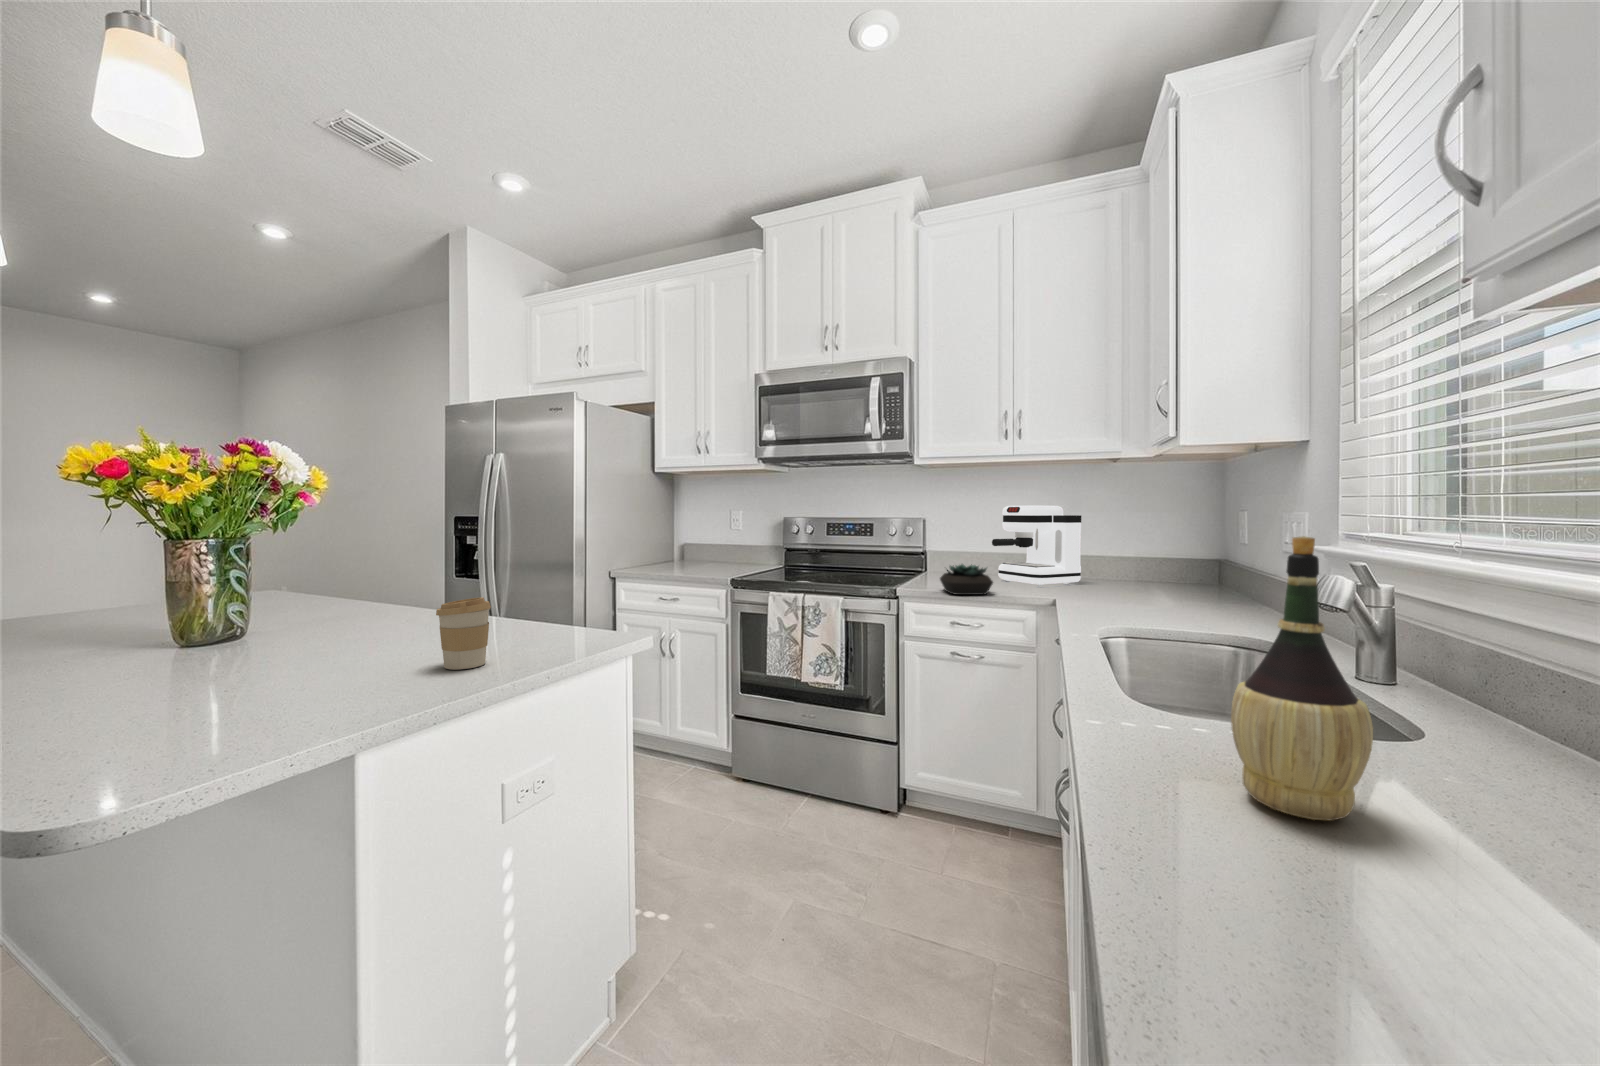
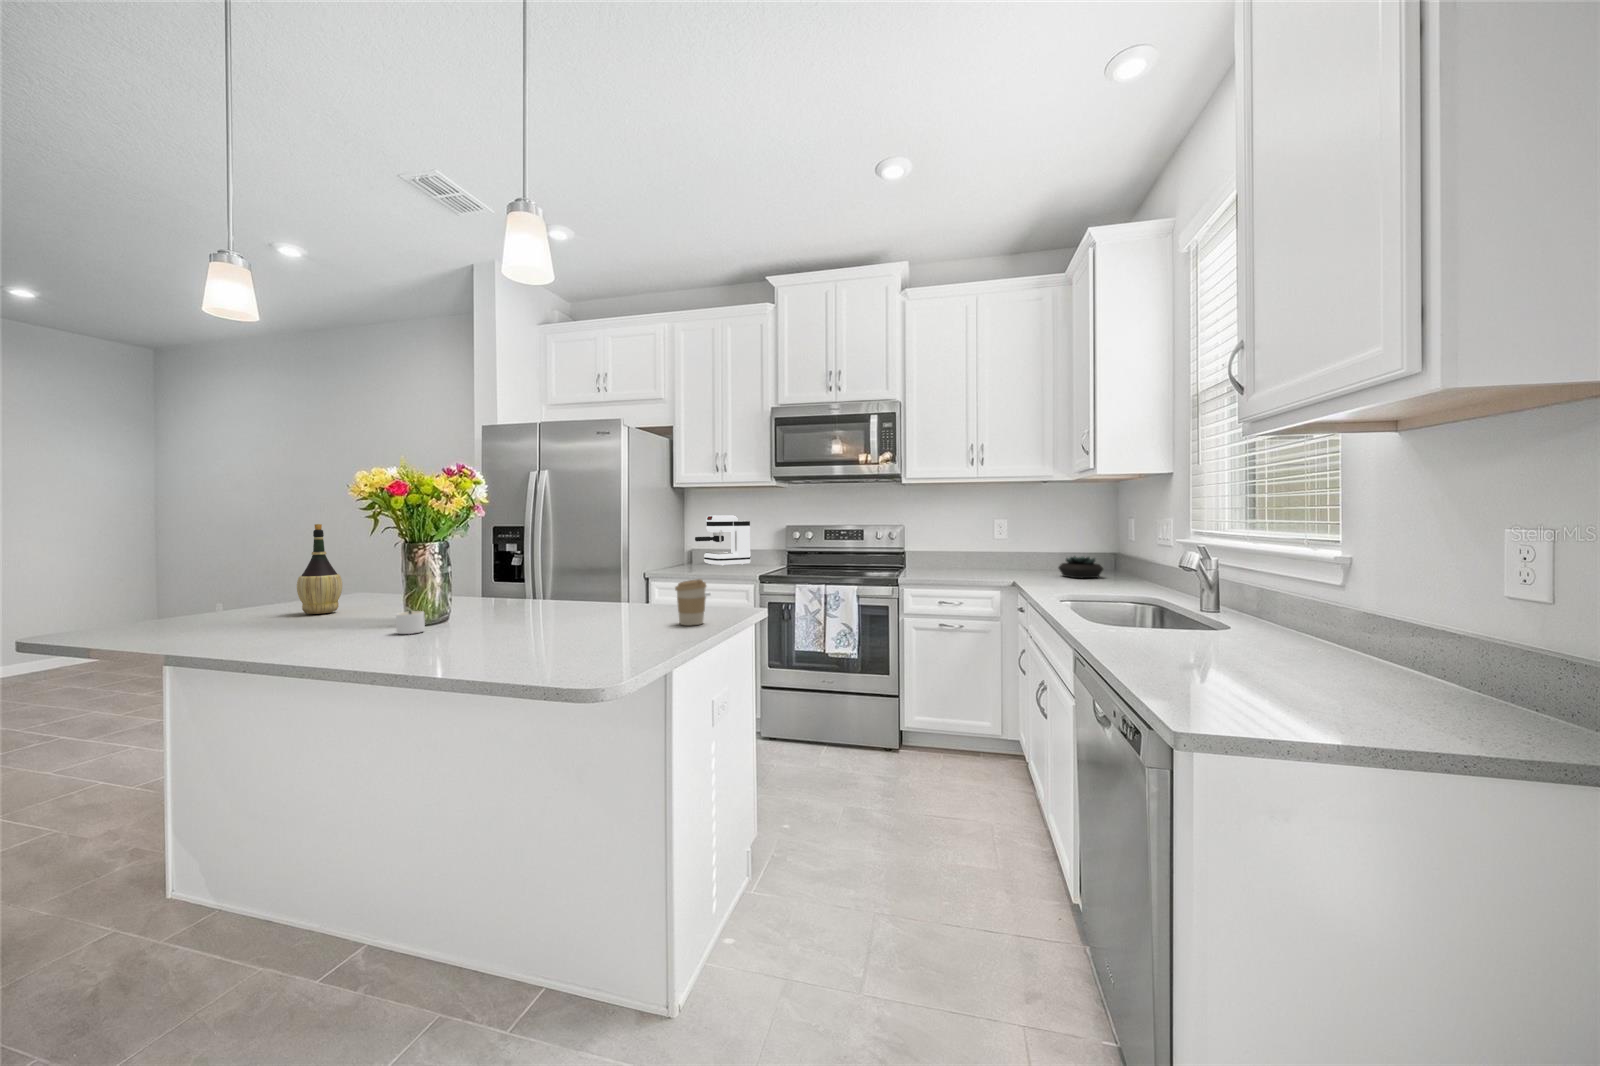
coffee maker: present [992,506,1081,586] -> present [695,515,751,566]
wine bottle: present [1231,536,1373,820] -> present [297,524,342,614]
succulent plant: present [940,564,993,595] -> present [1059,556,1103,578]
candle: none [44,631,116,666] -> present [396,611,425,634]

